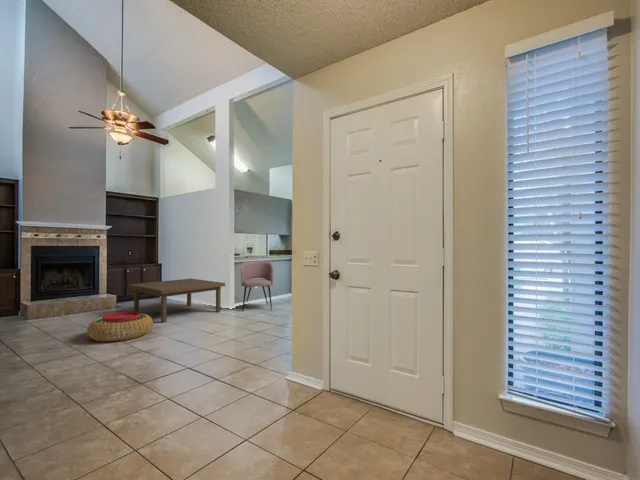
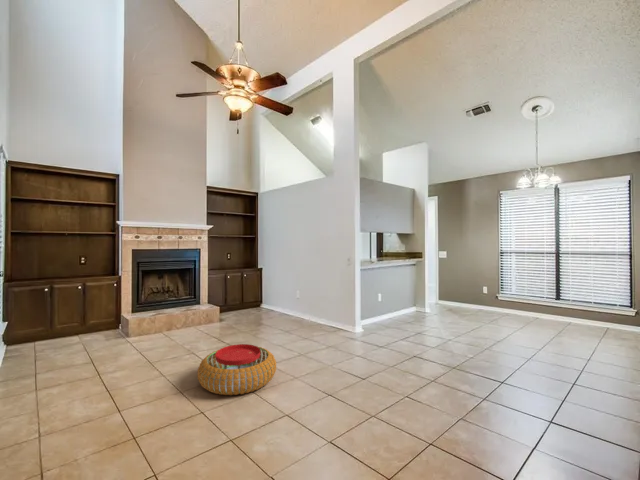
armchair: present [241,261,274,311] -> none [367,271,410,339]
coffee table: present [129,279,225,323] -> none [236,289,350,356]

